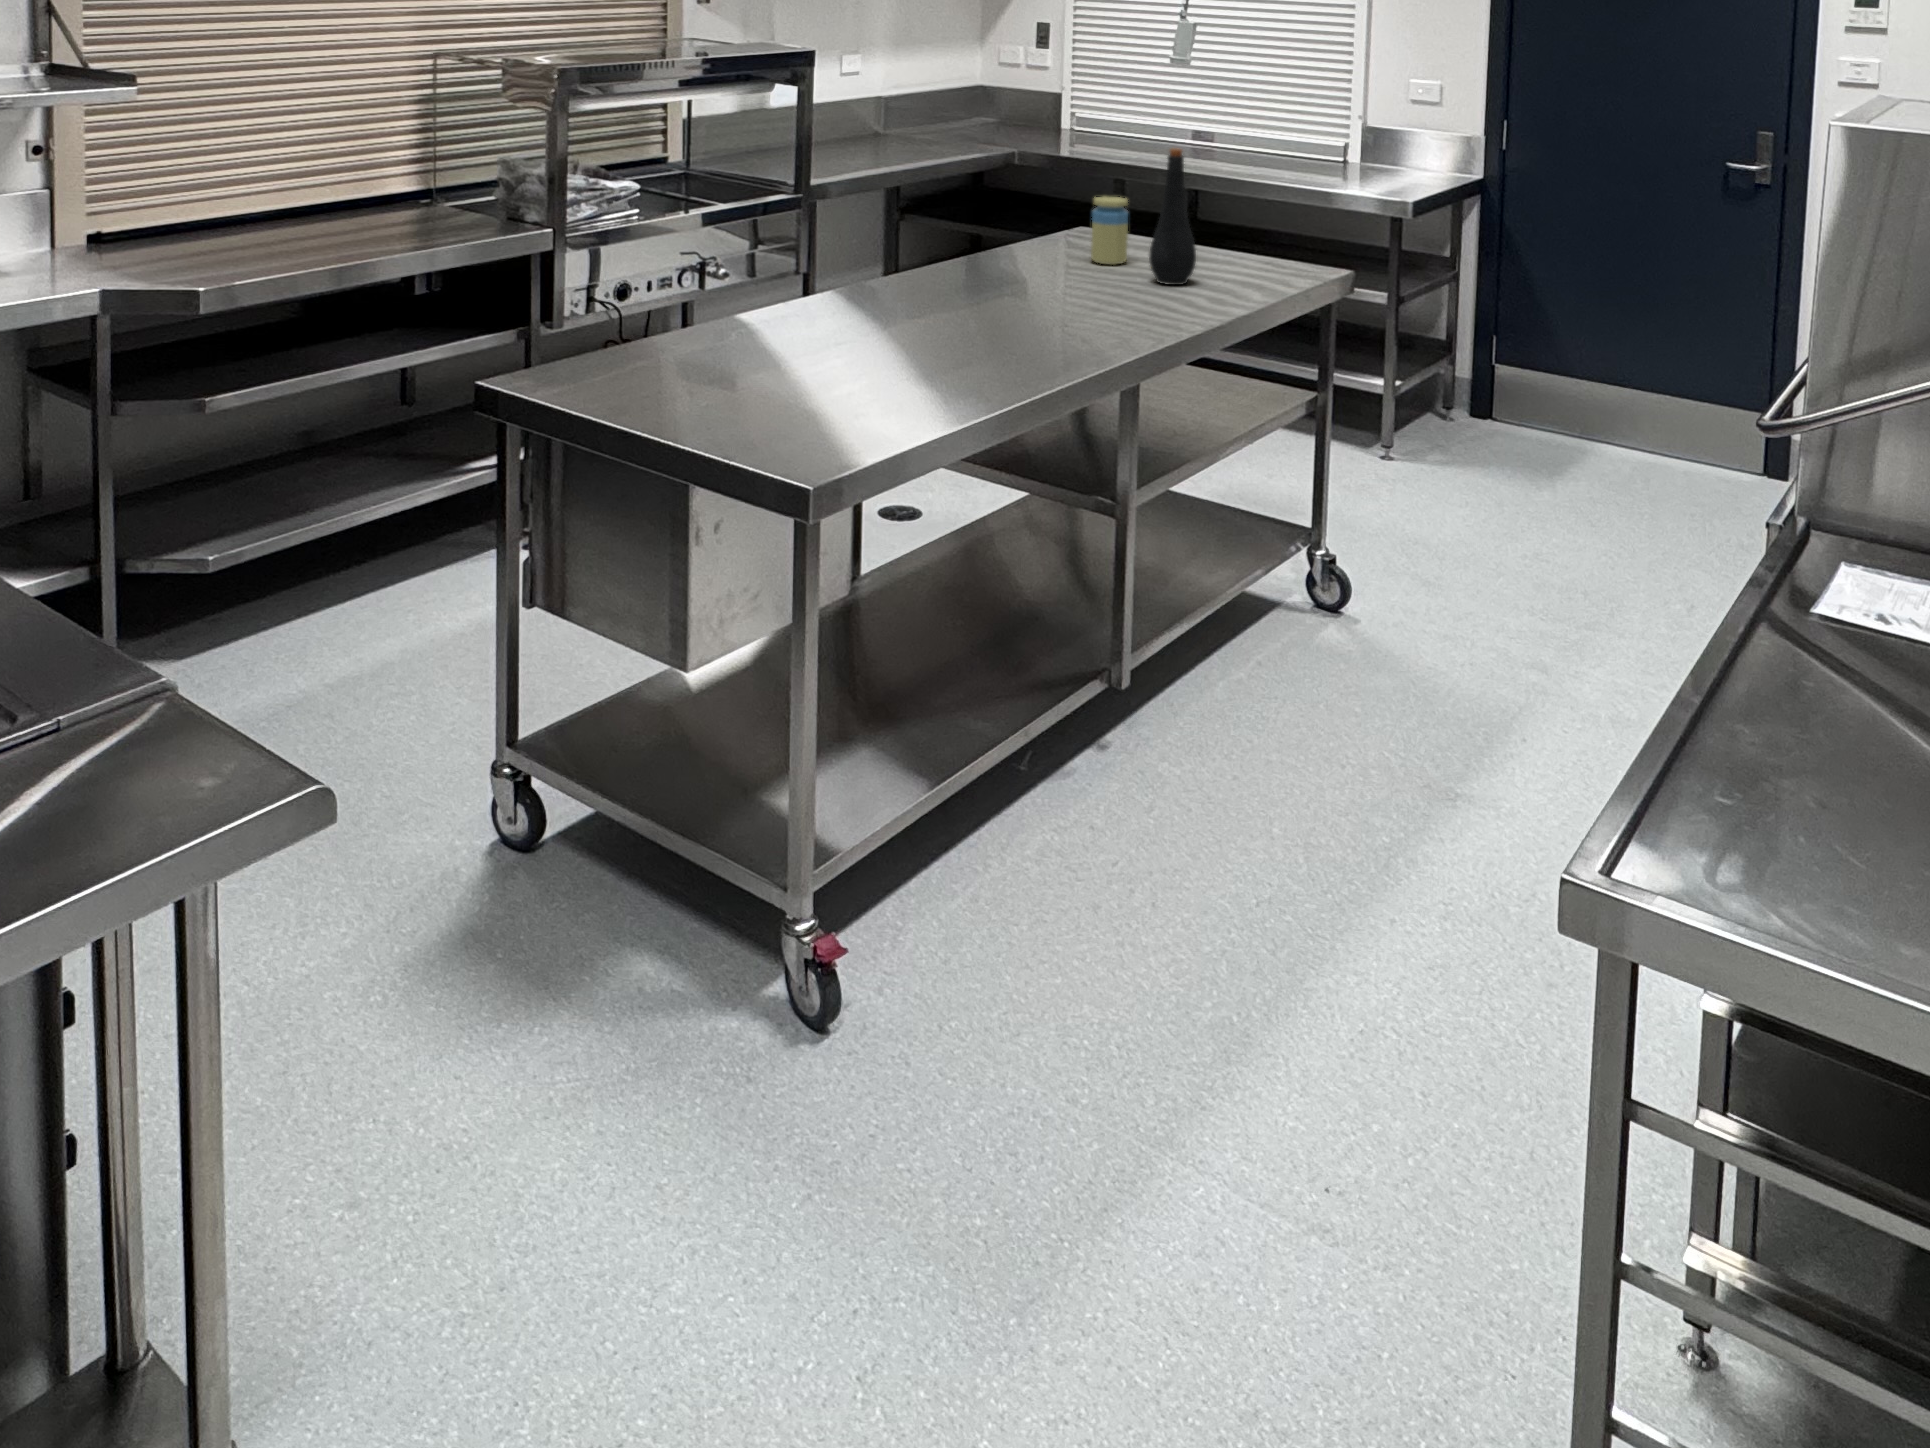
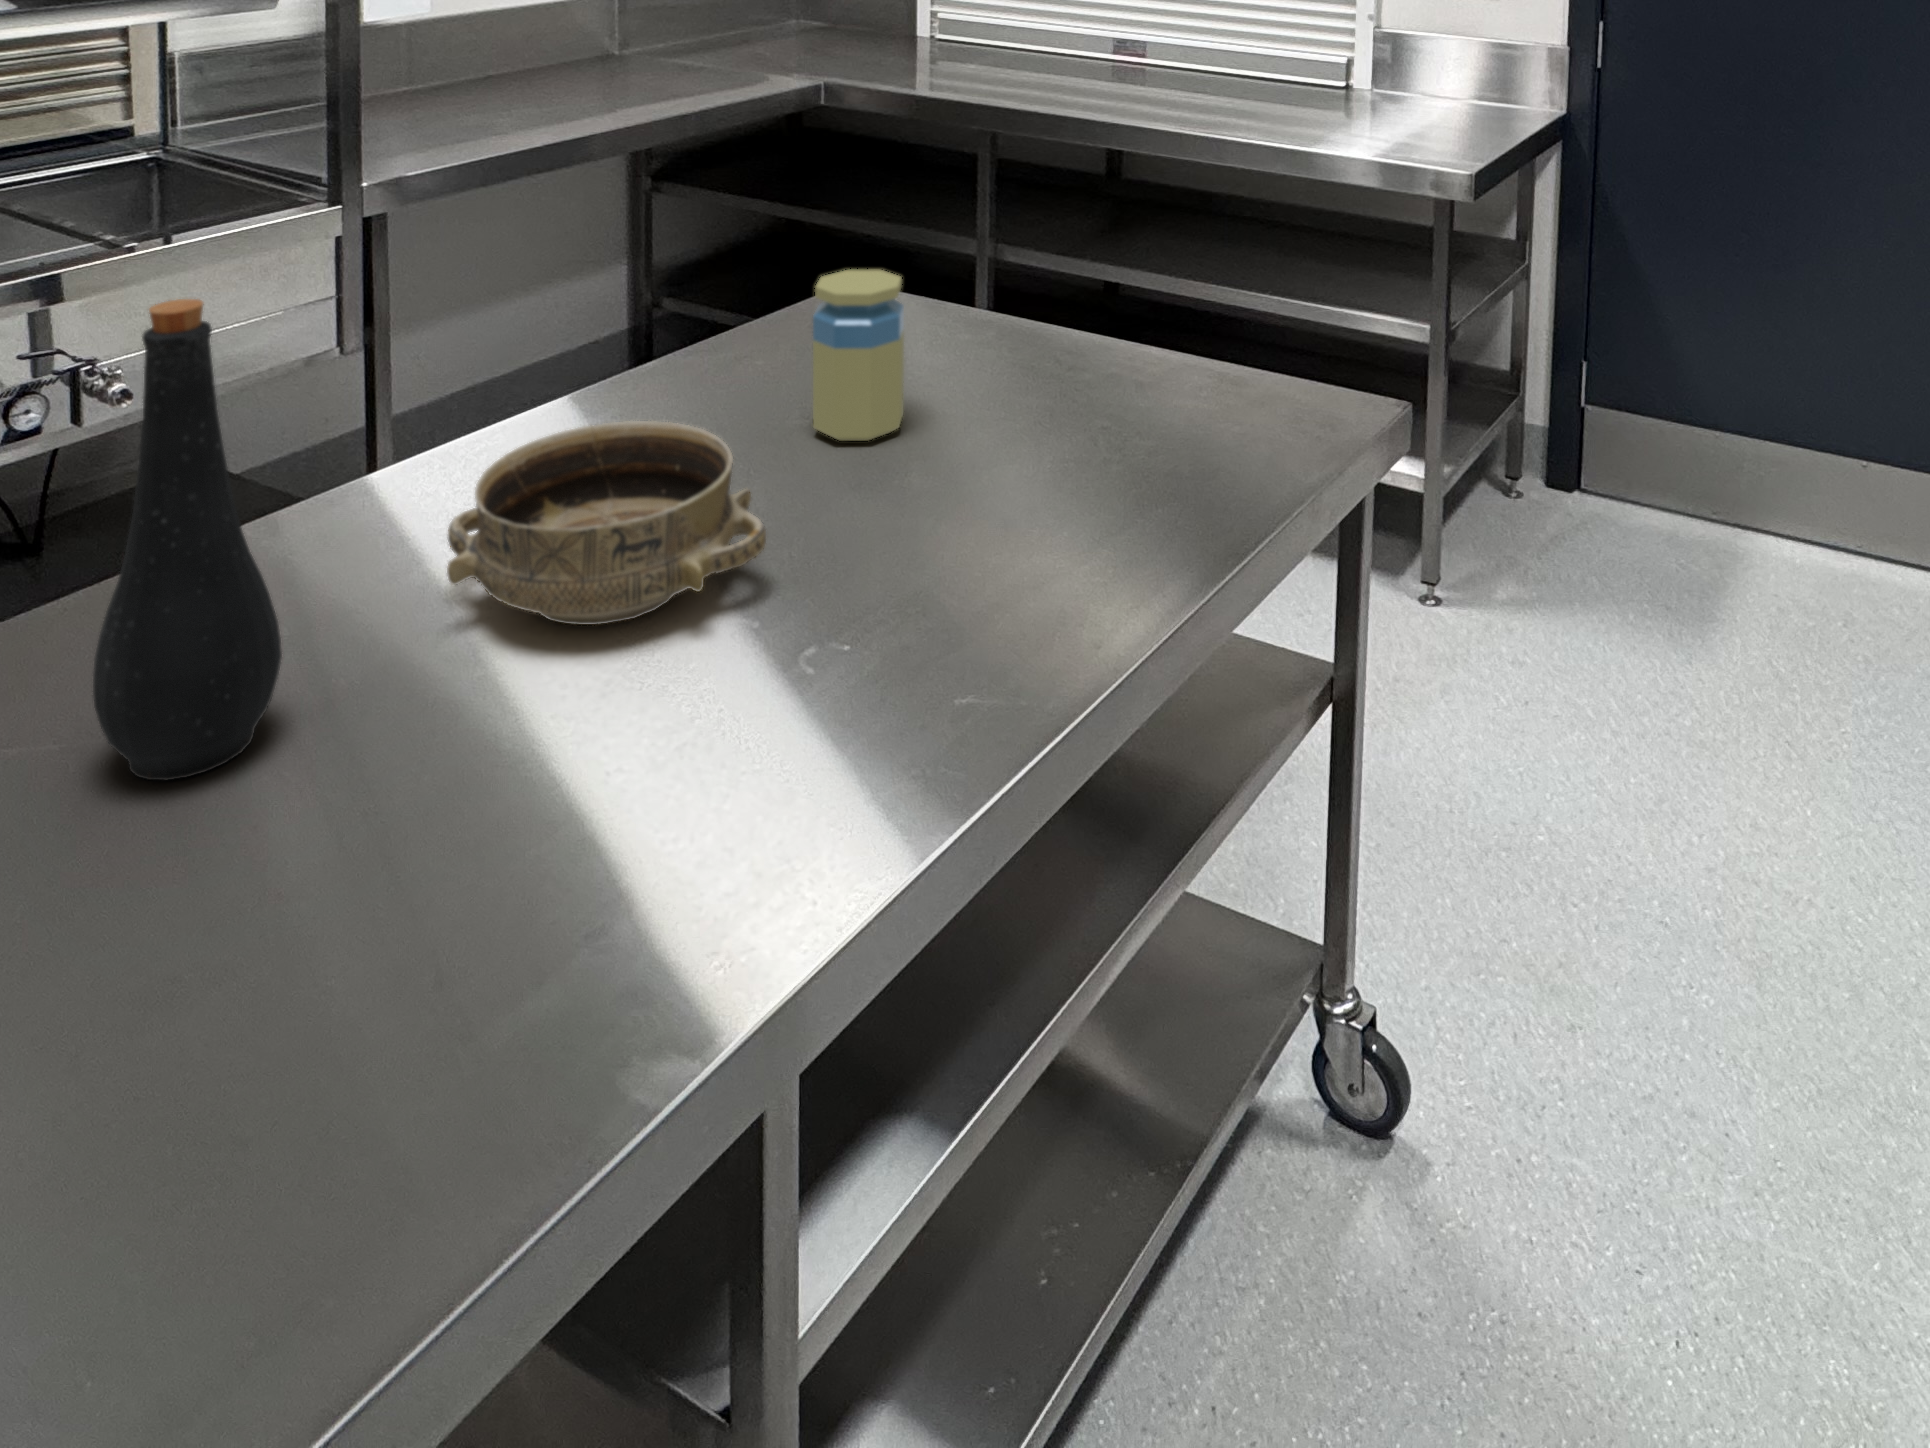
bottle: present [1149,148,1196,285] -> present [93,299,282,780]
ceramic bowl: none [982,236,1096,294] -> present [447,421,766,625]

